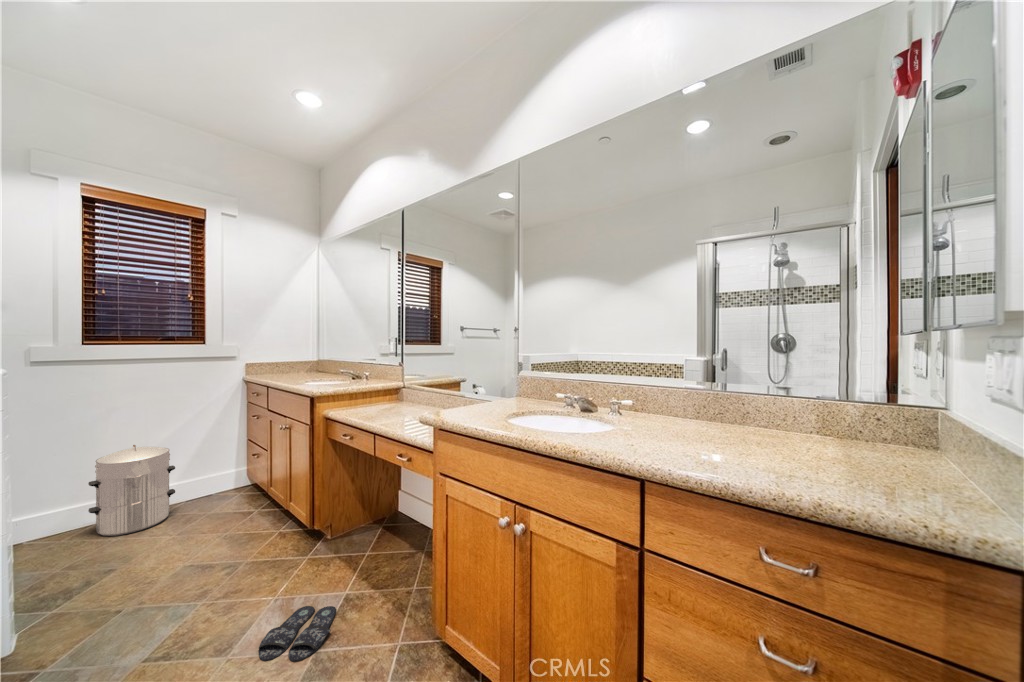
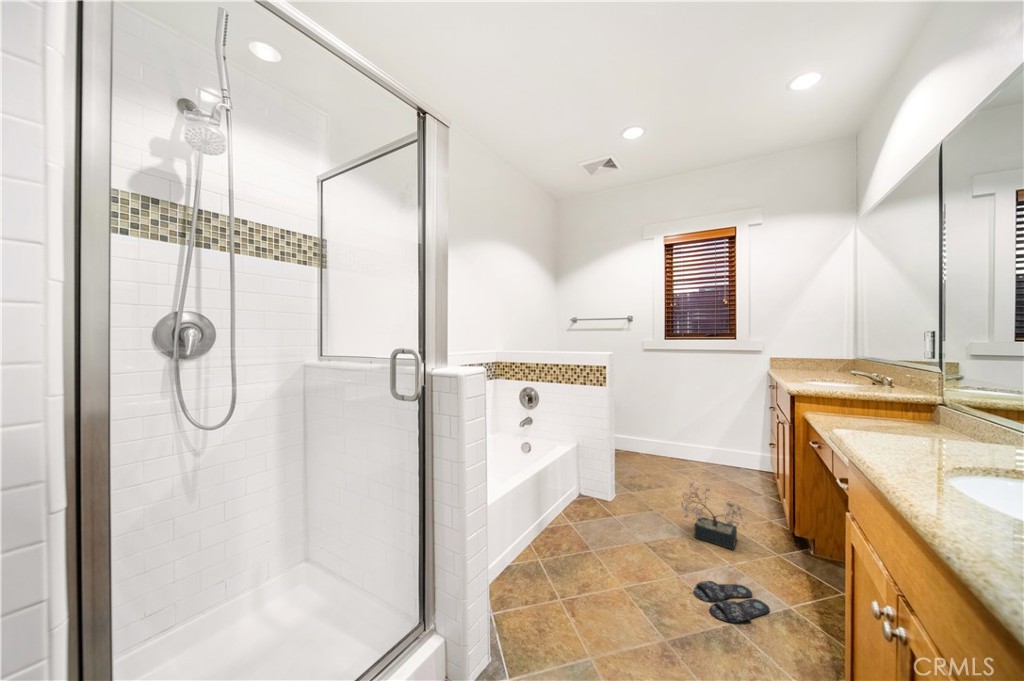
waste bin: present [88,445,175,536] -> none [664,410,711,470]
decorative plant: none [187,528,280,602] -> present [681,482,747,549]

